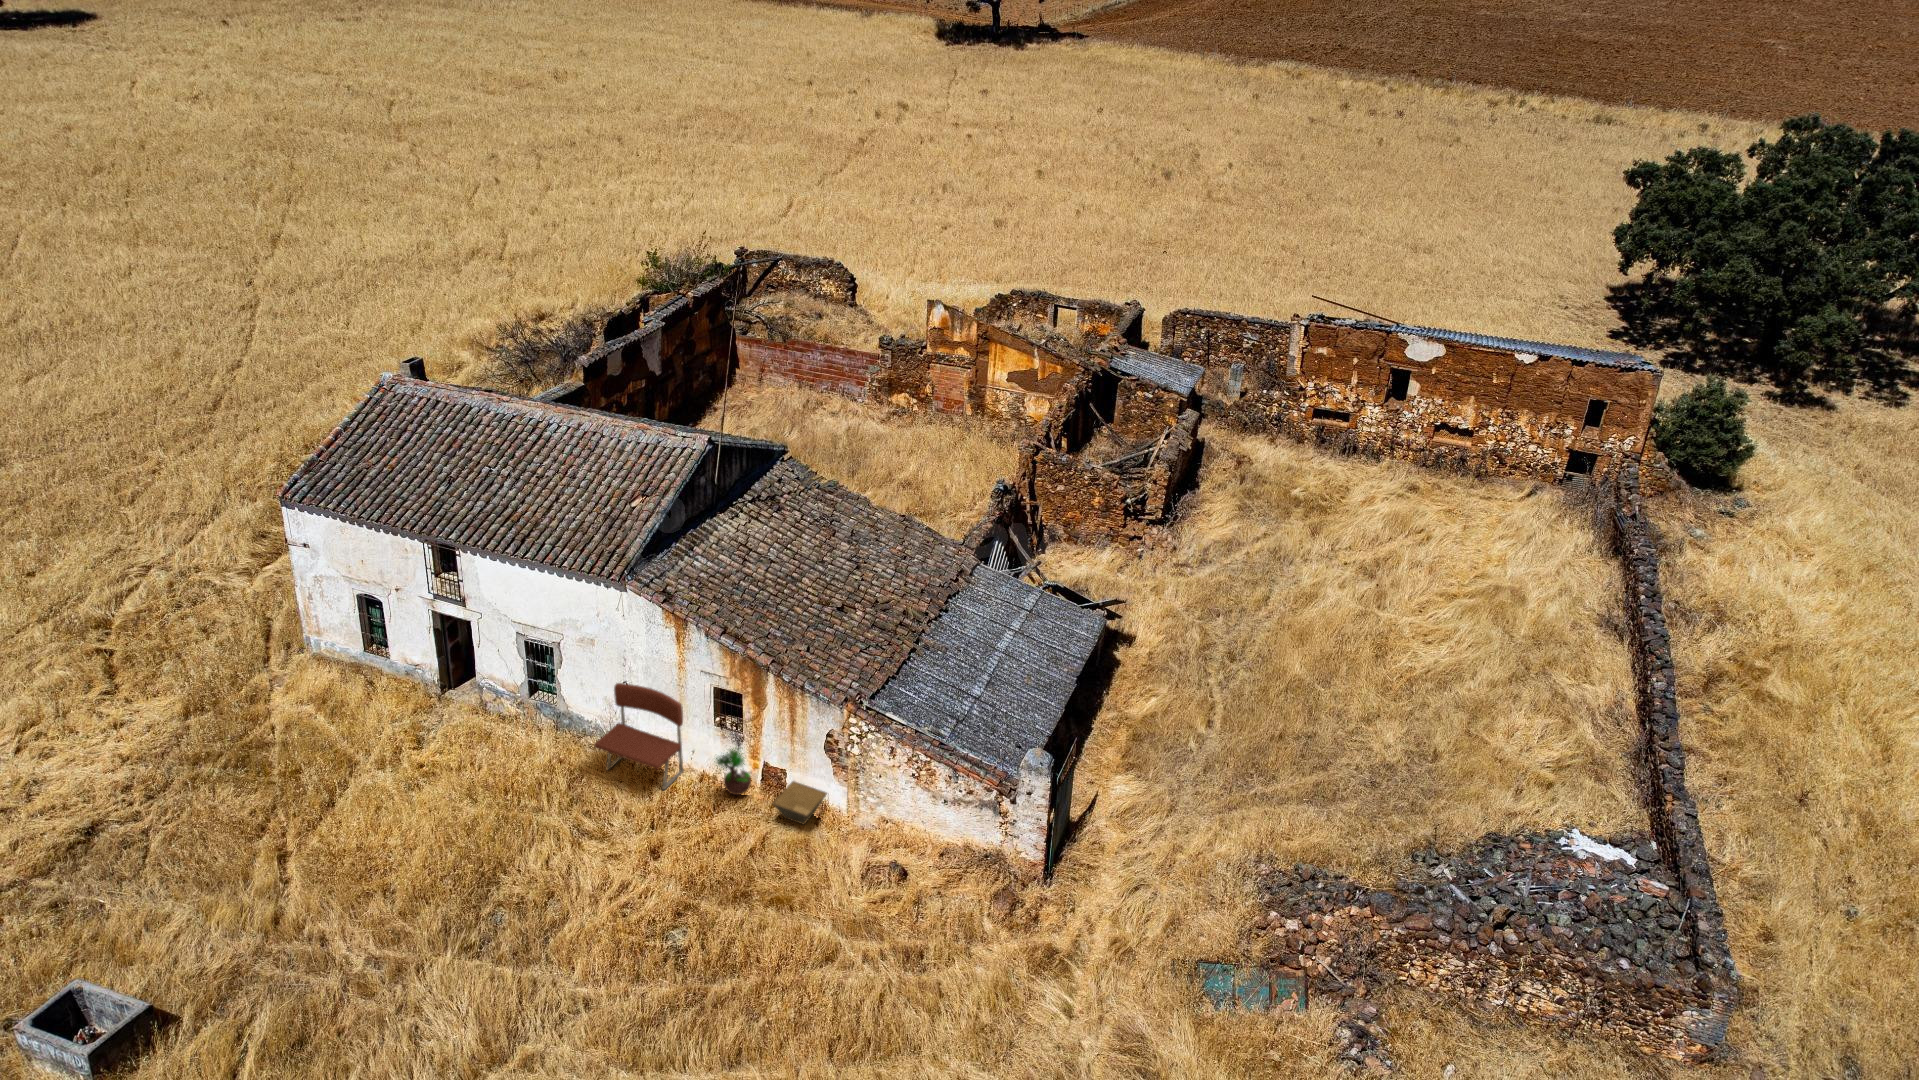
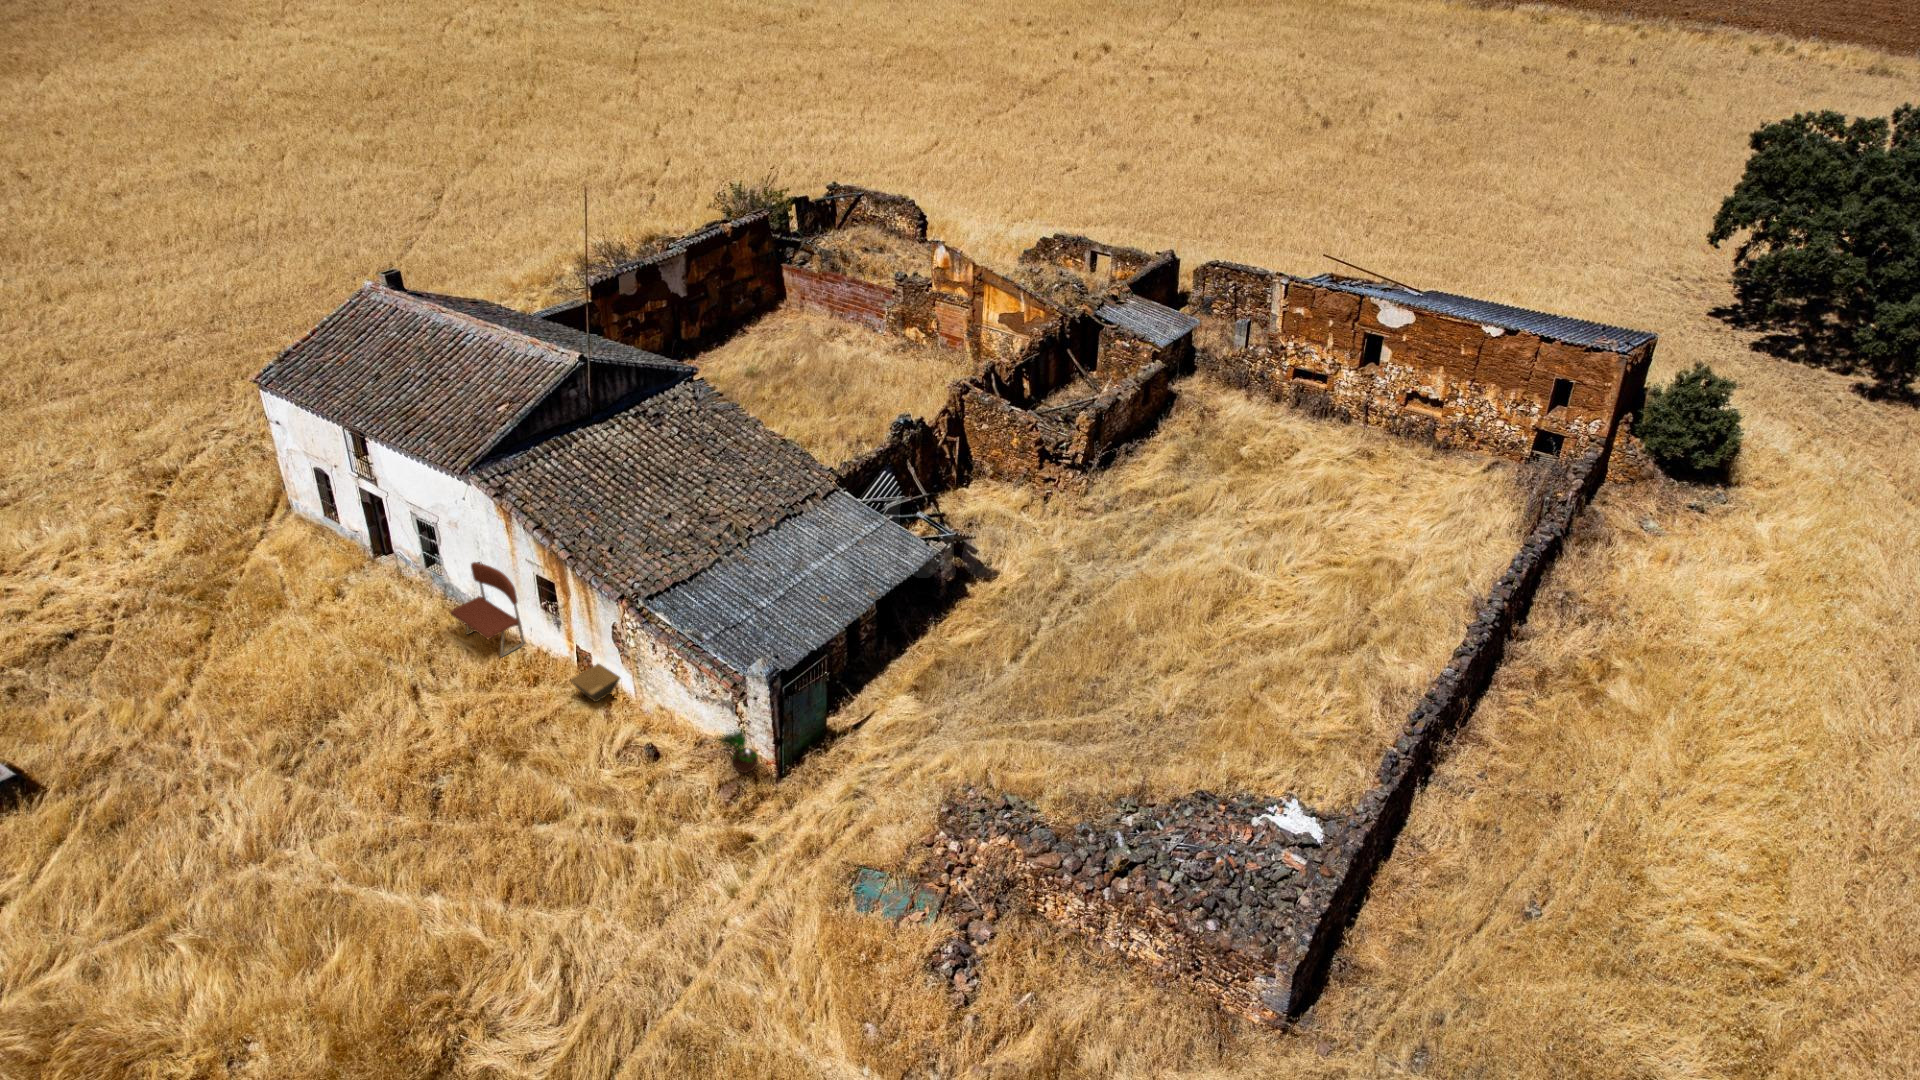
potted tree: present [714,747,751,795] -> present [720,729,758,773]

